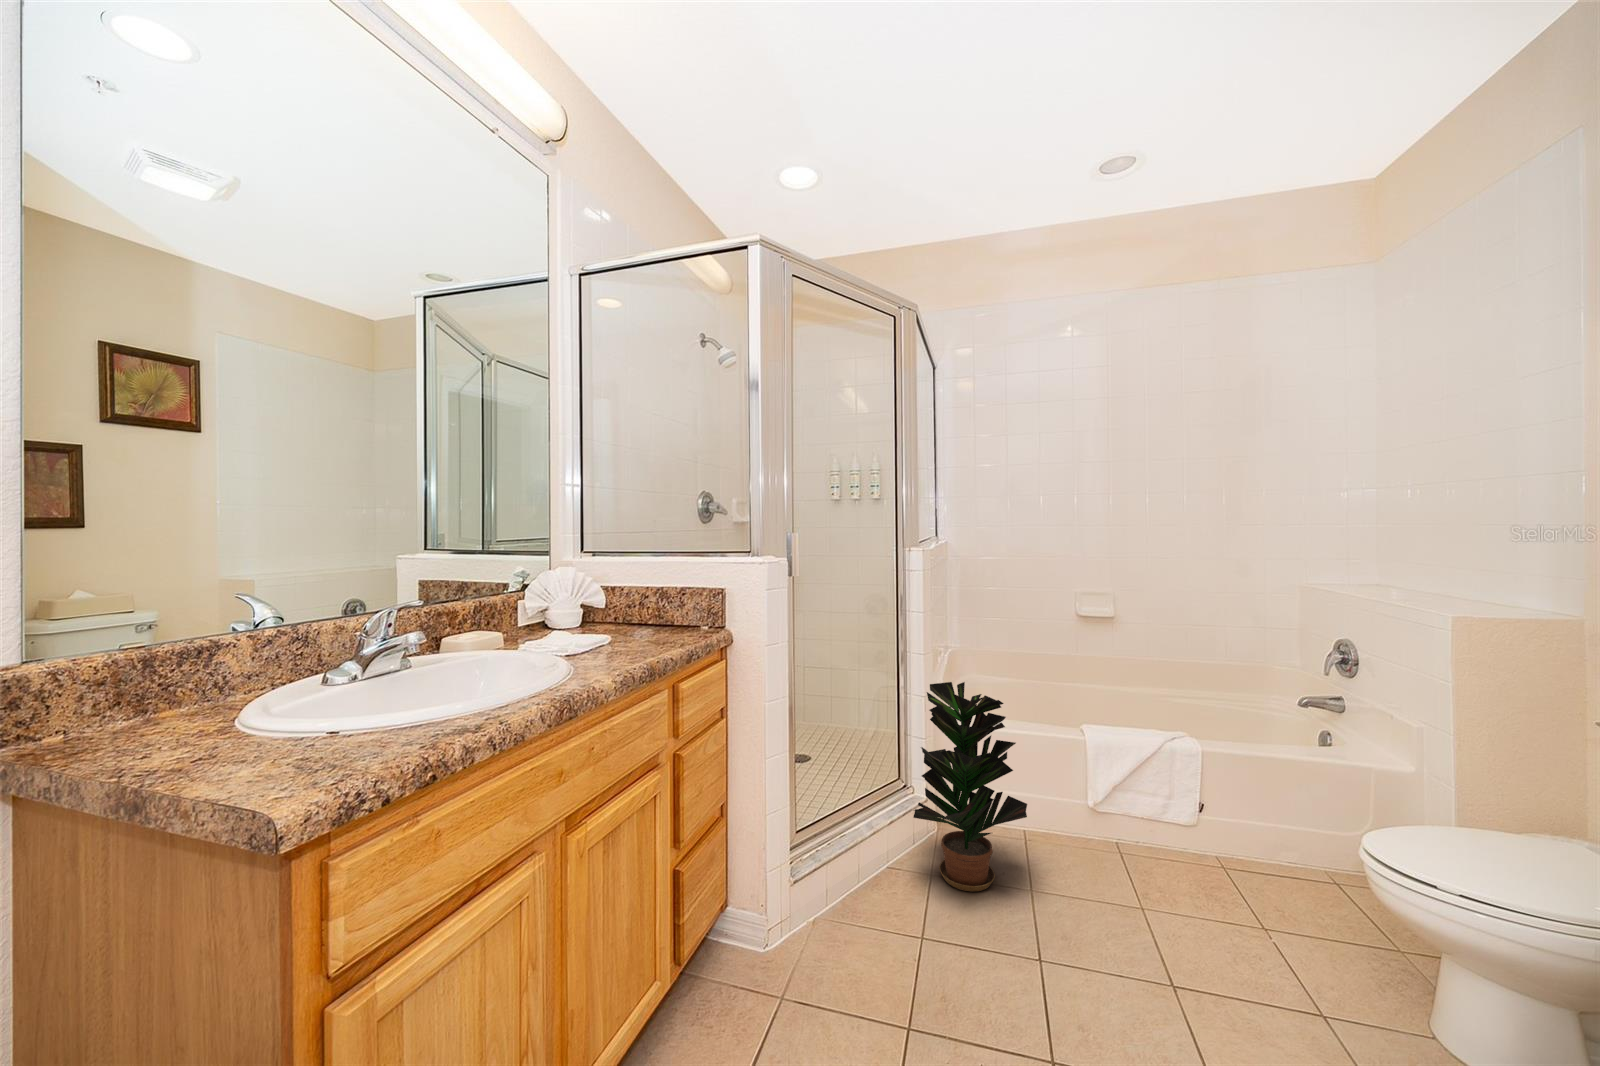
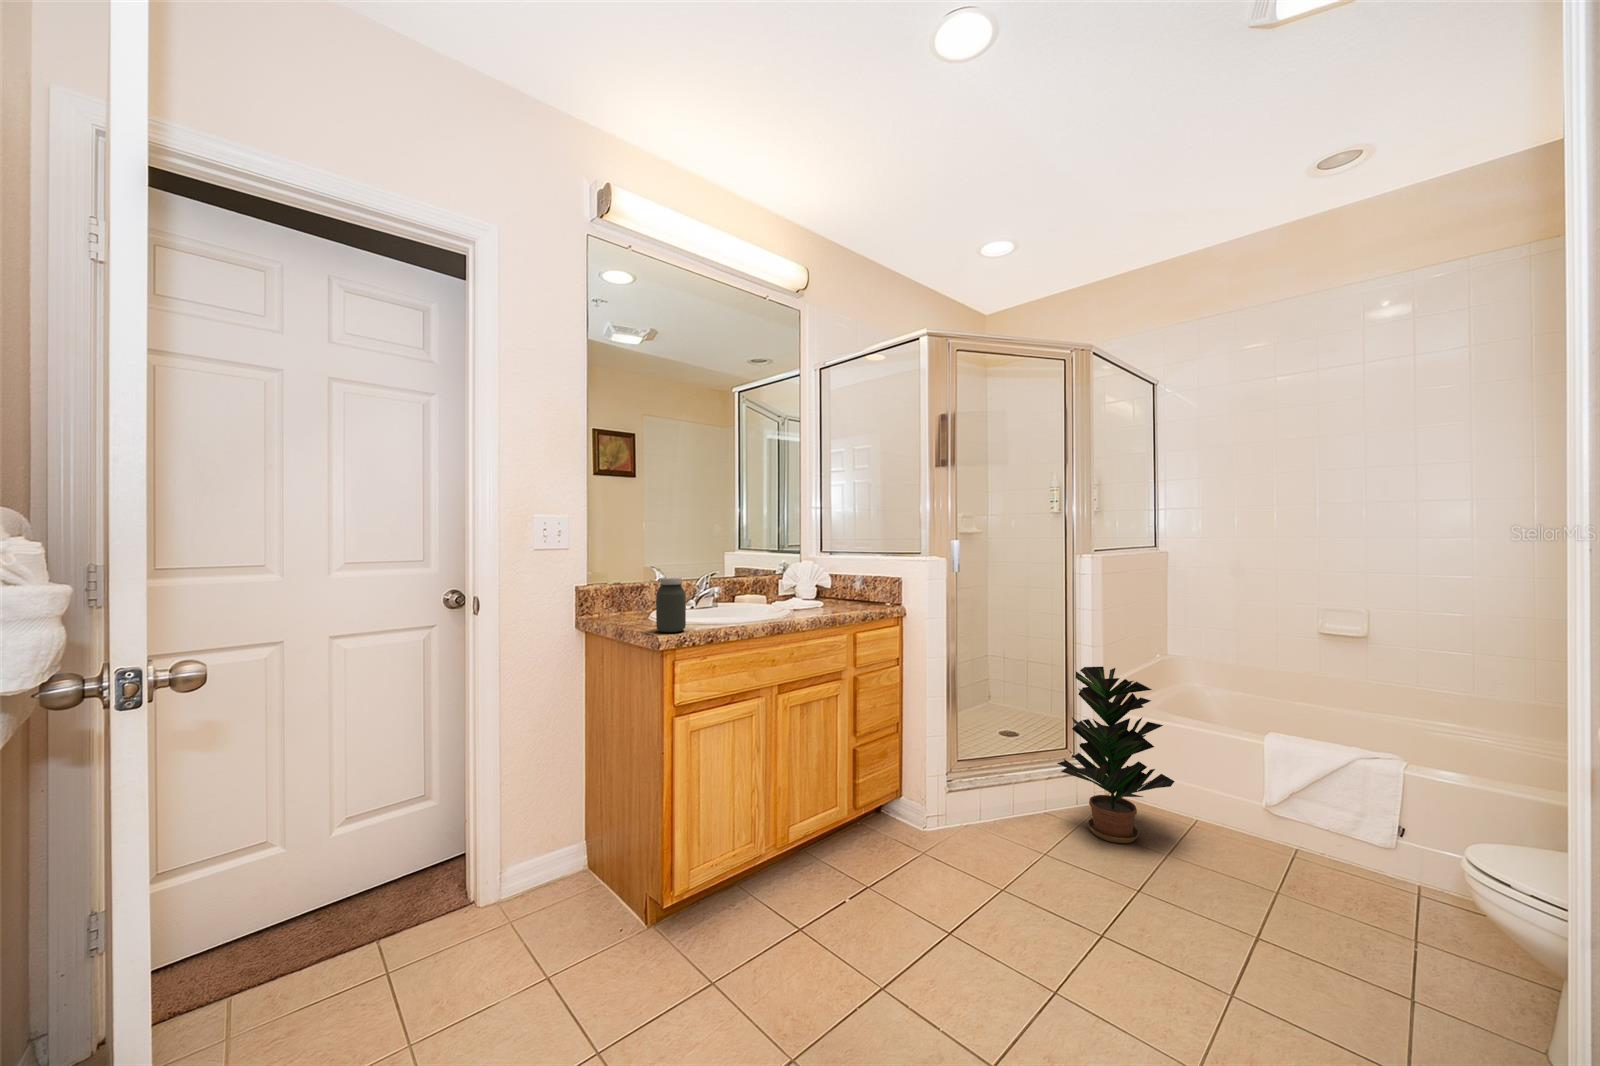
jar: none [262,635,355,781] -> present [656,578,686,632]

